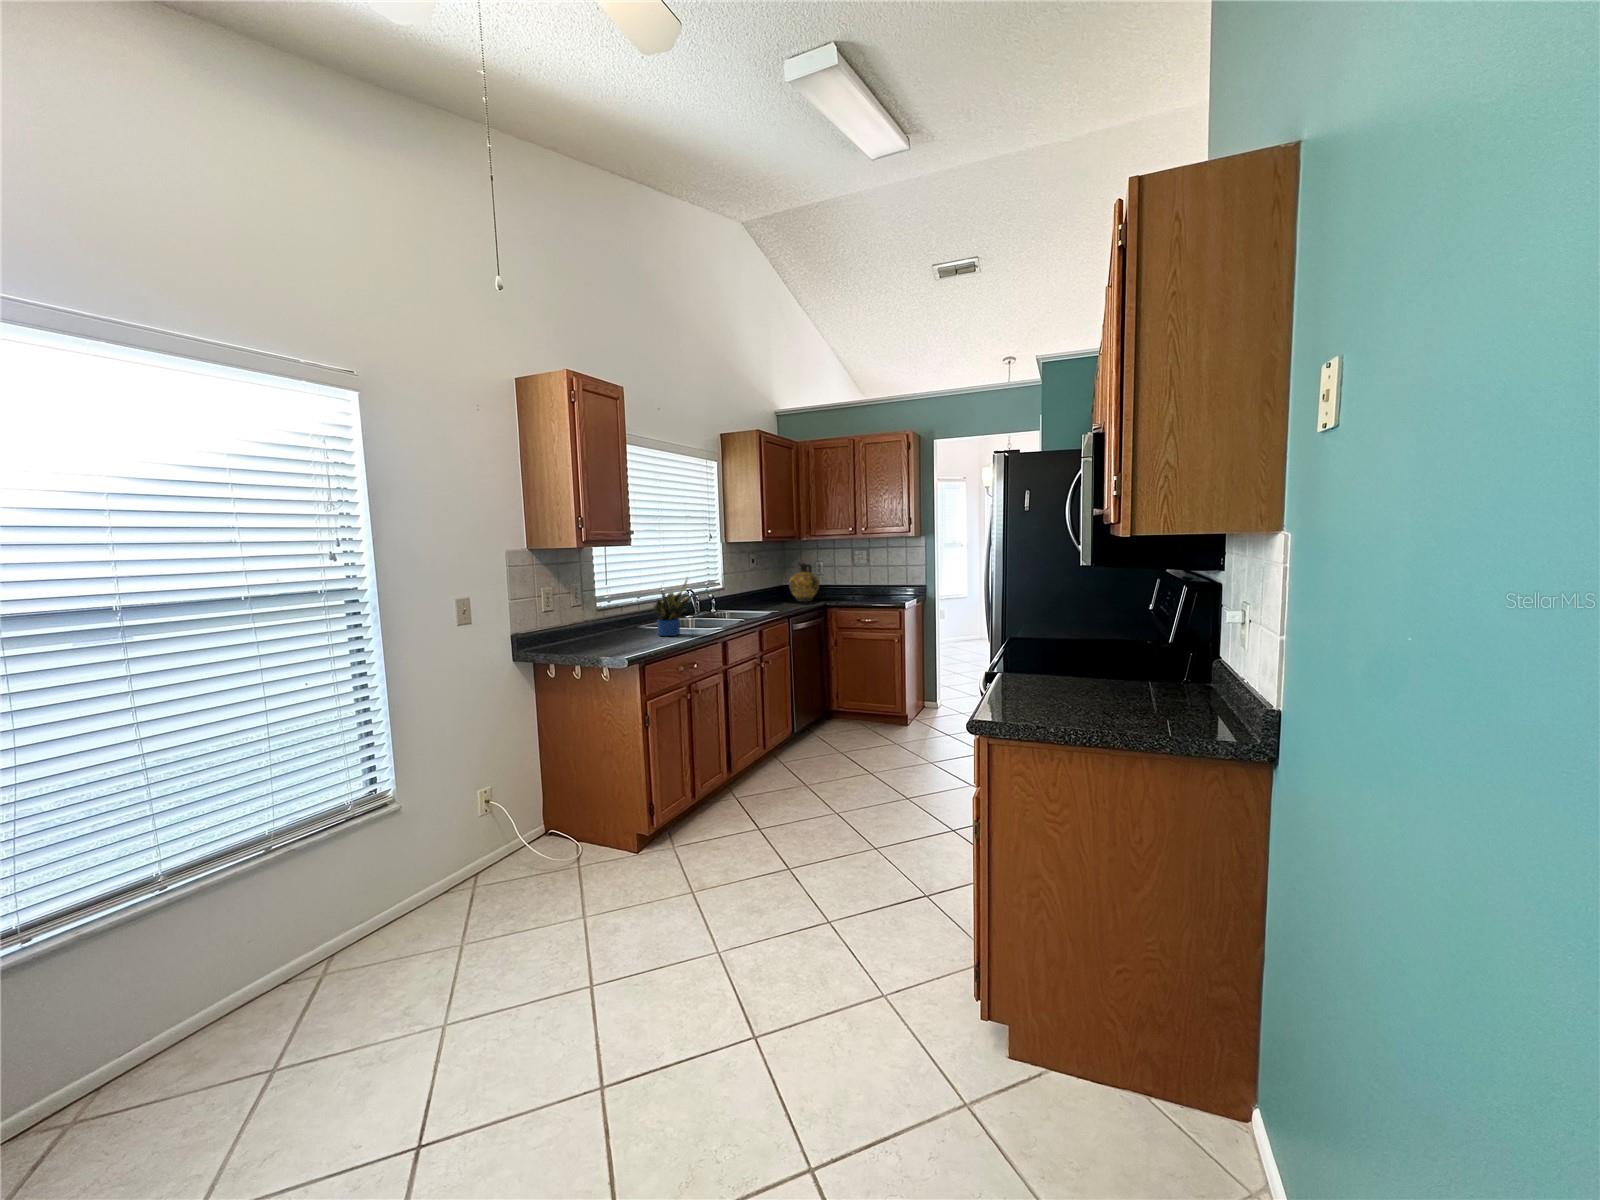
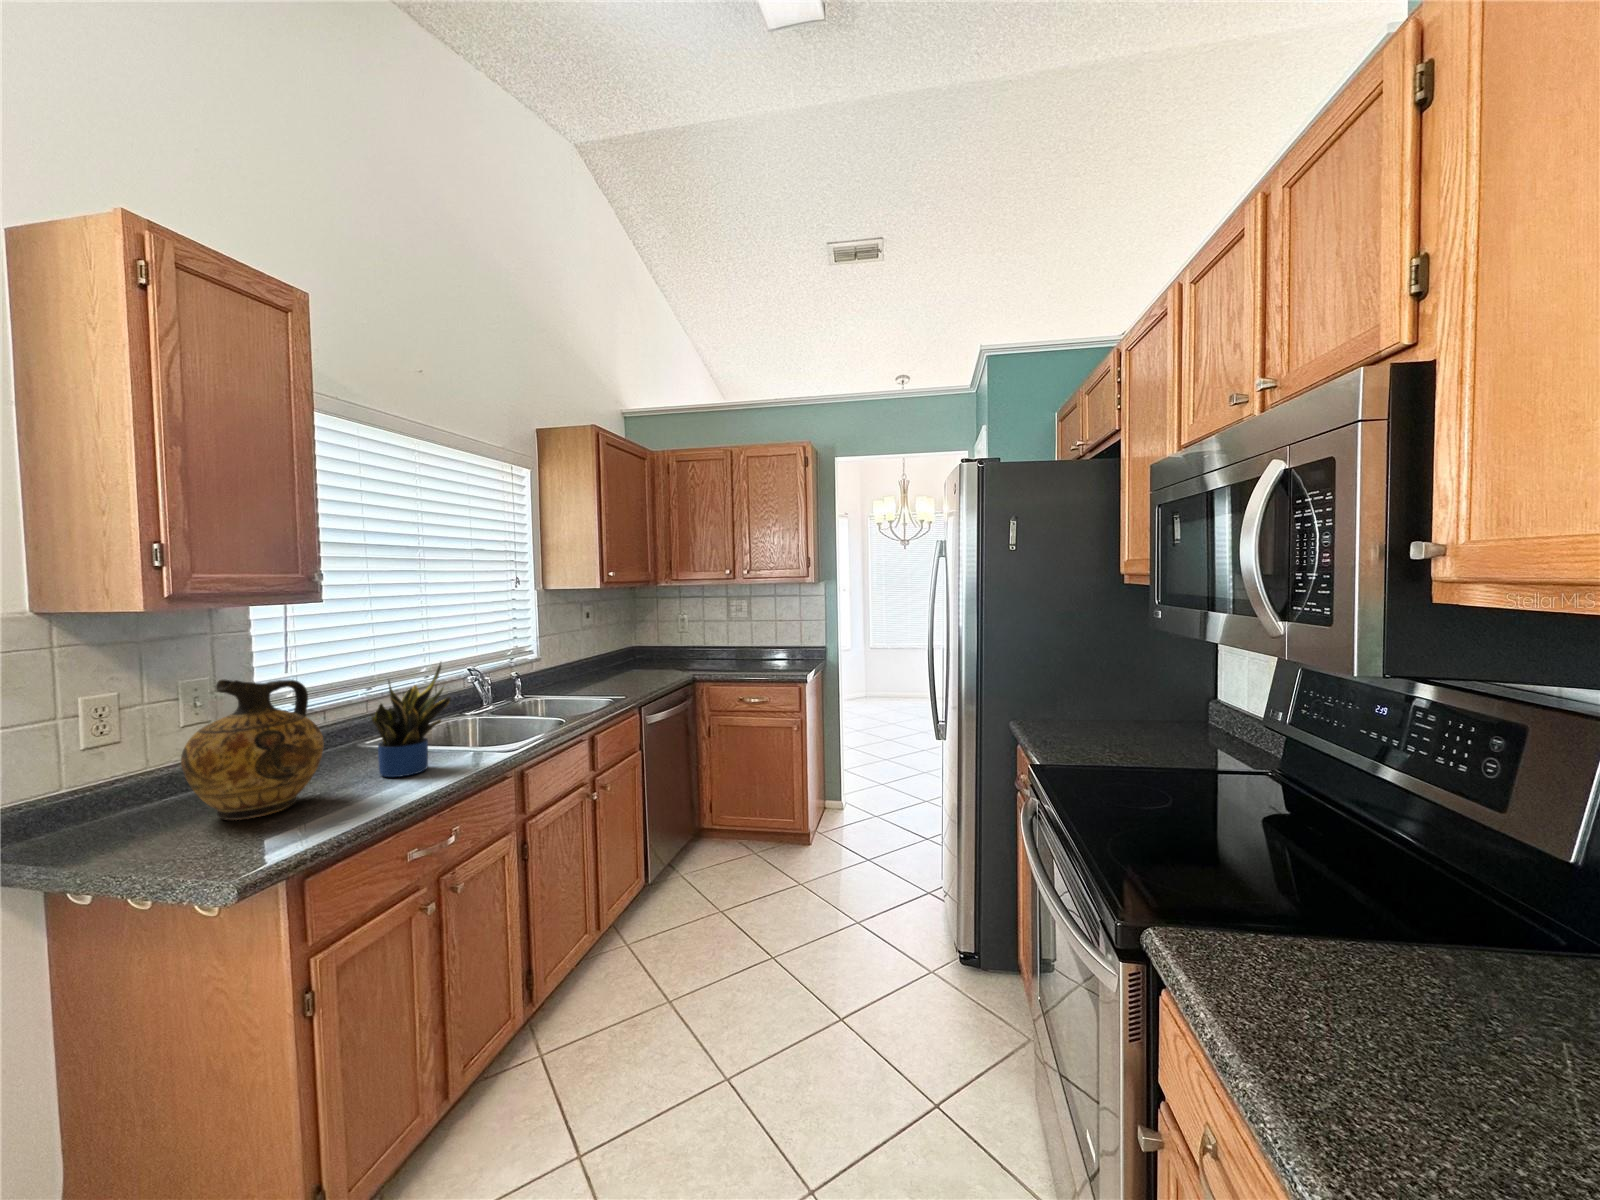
ceramic jug: present [789,563,819,601] -> present [181,680,324,820]

